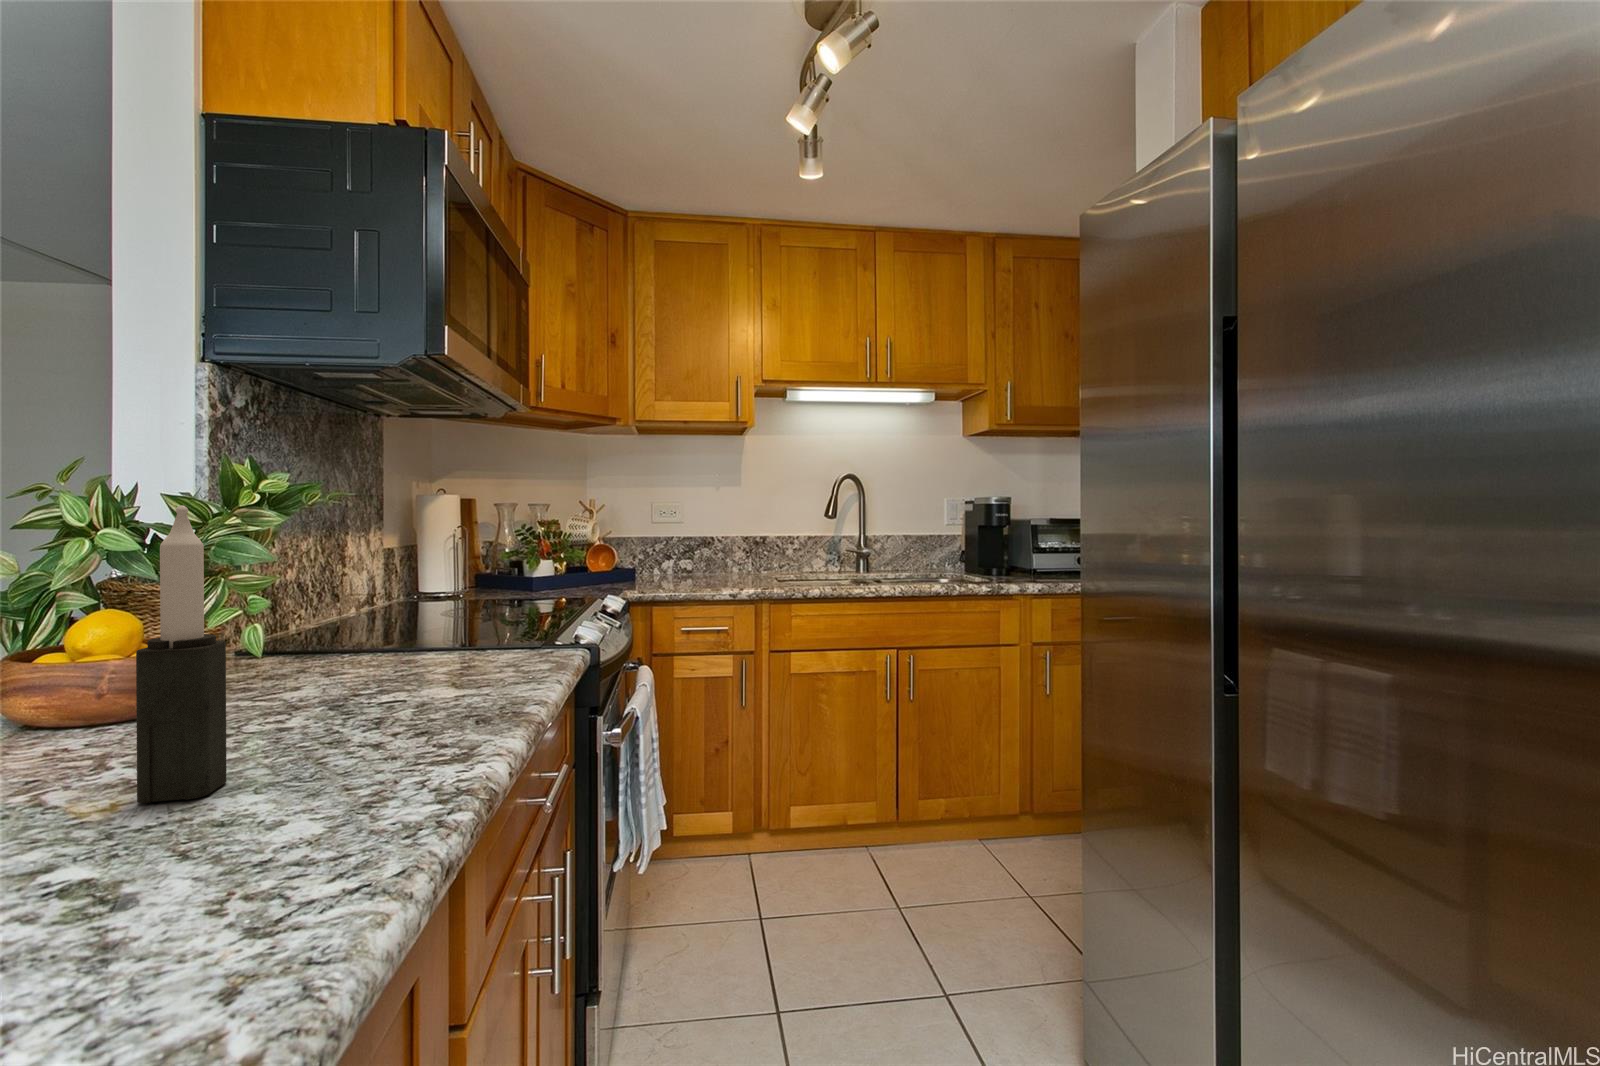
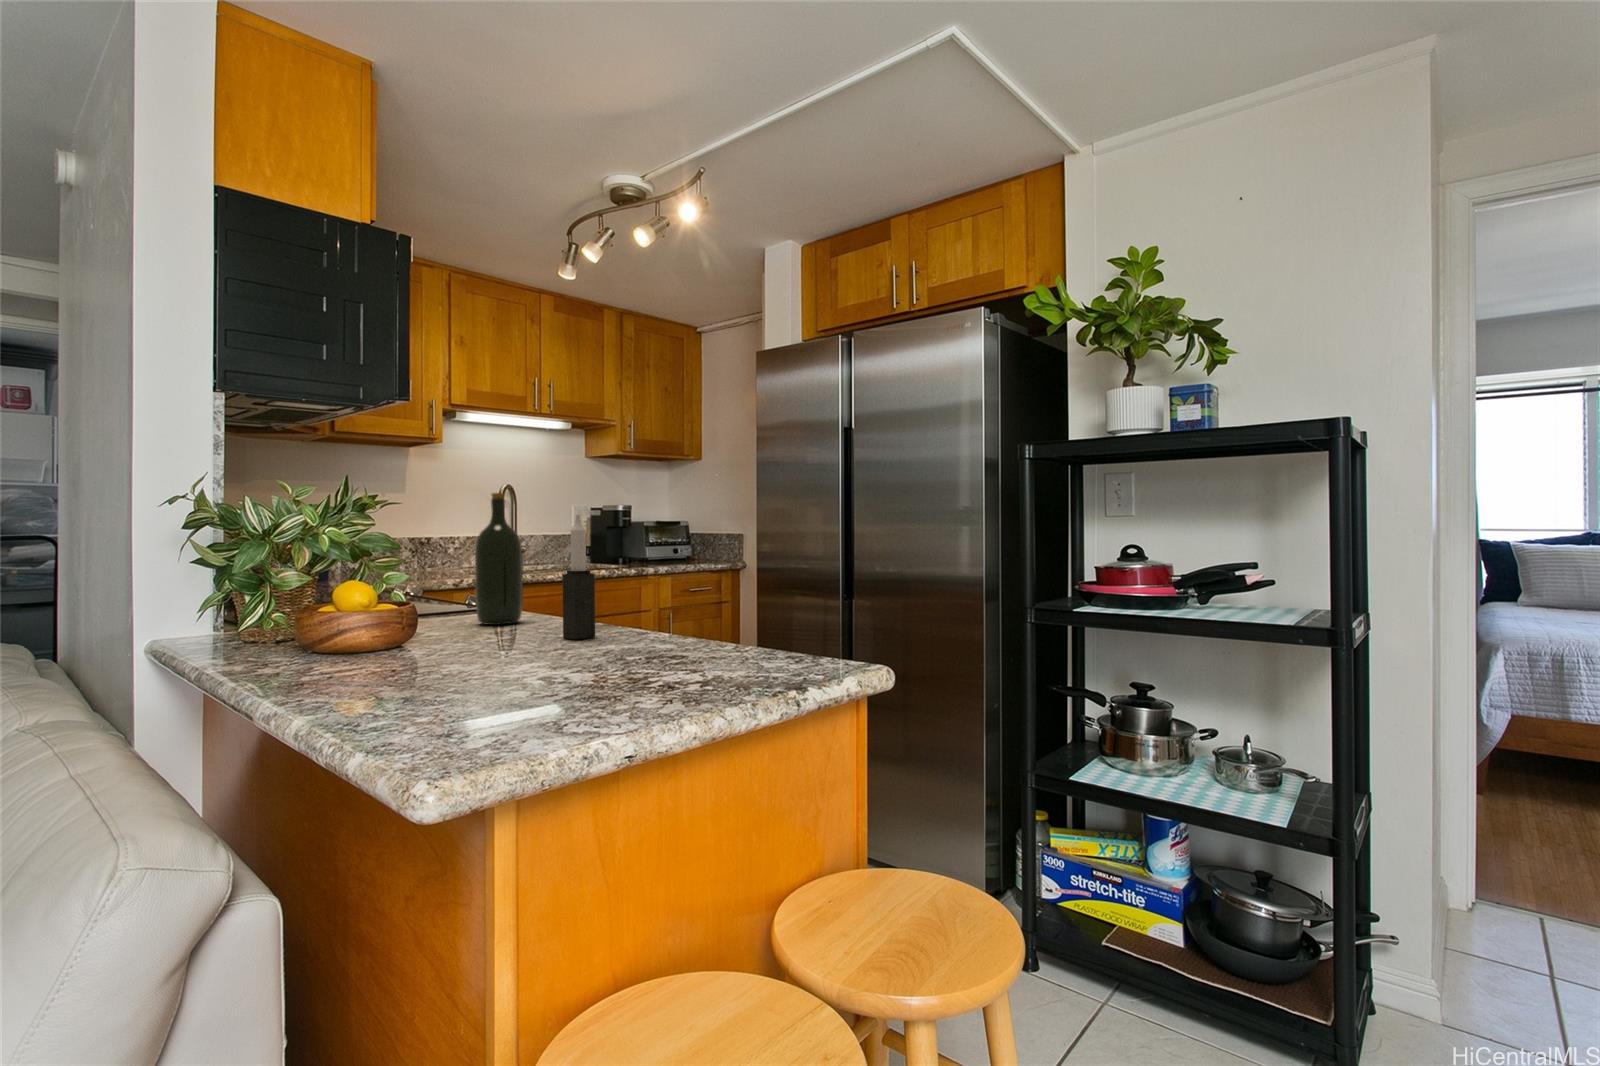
wine bottle: none [318,472,408,704] -> present [475,493,523,625]

